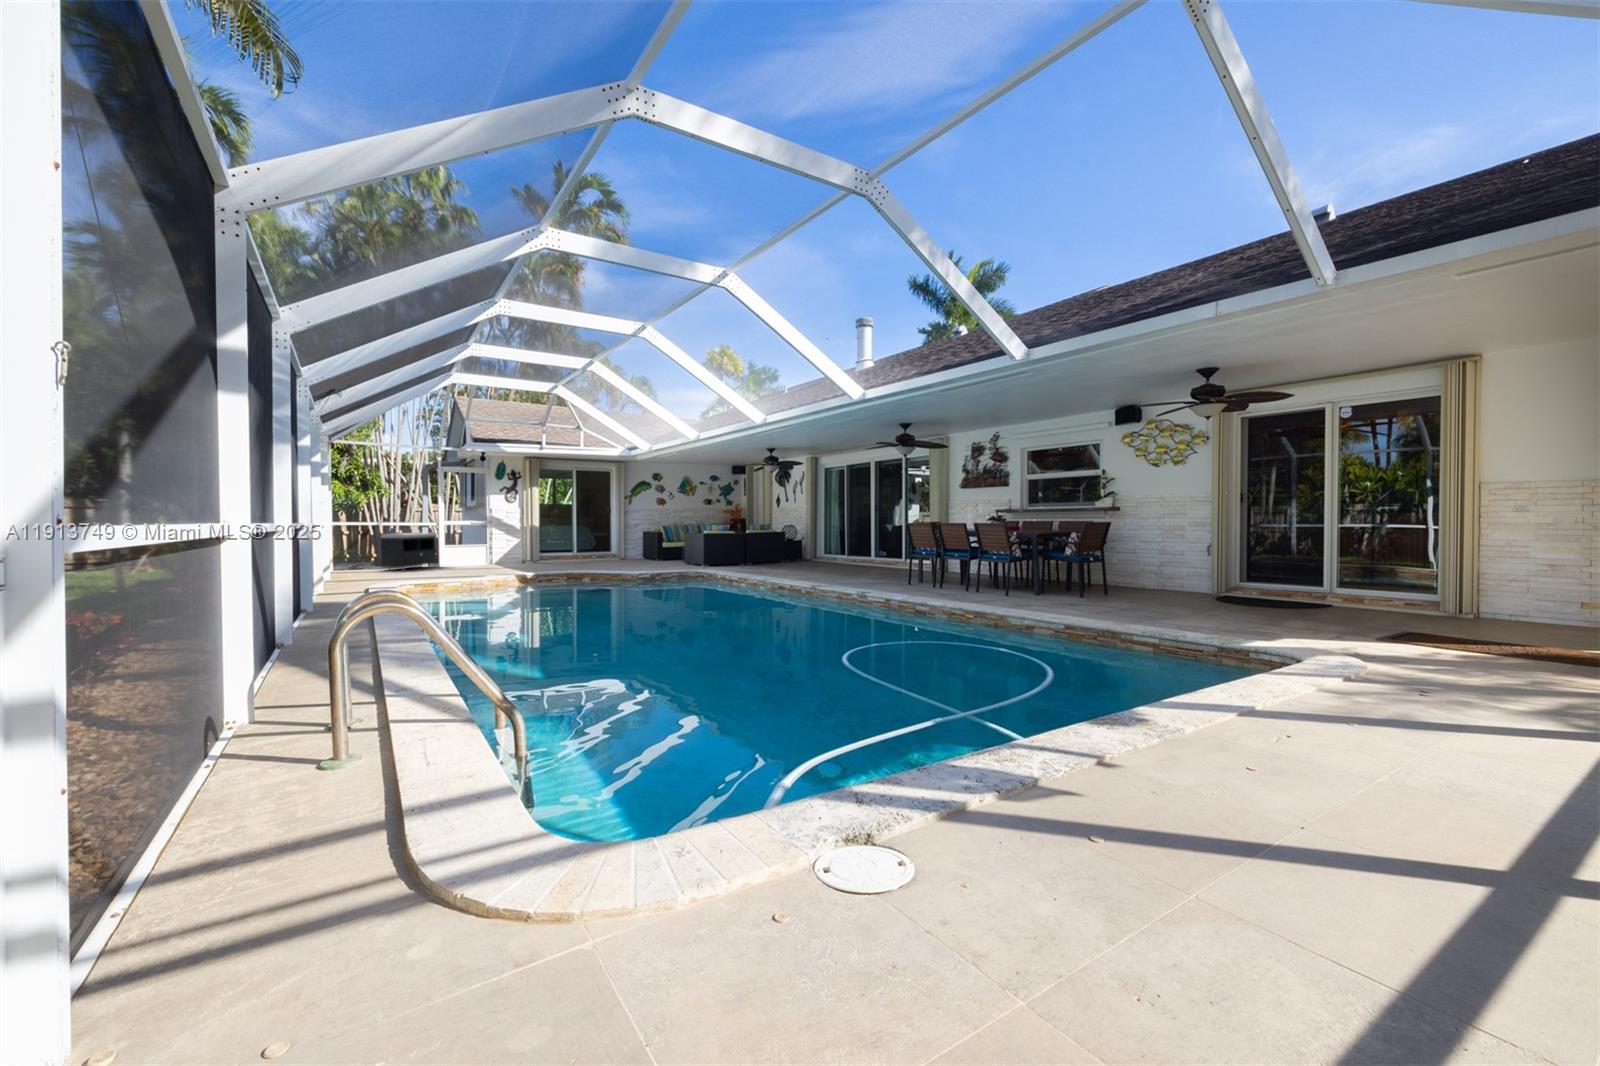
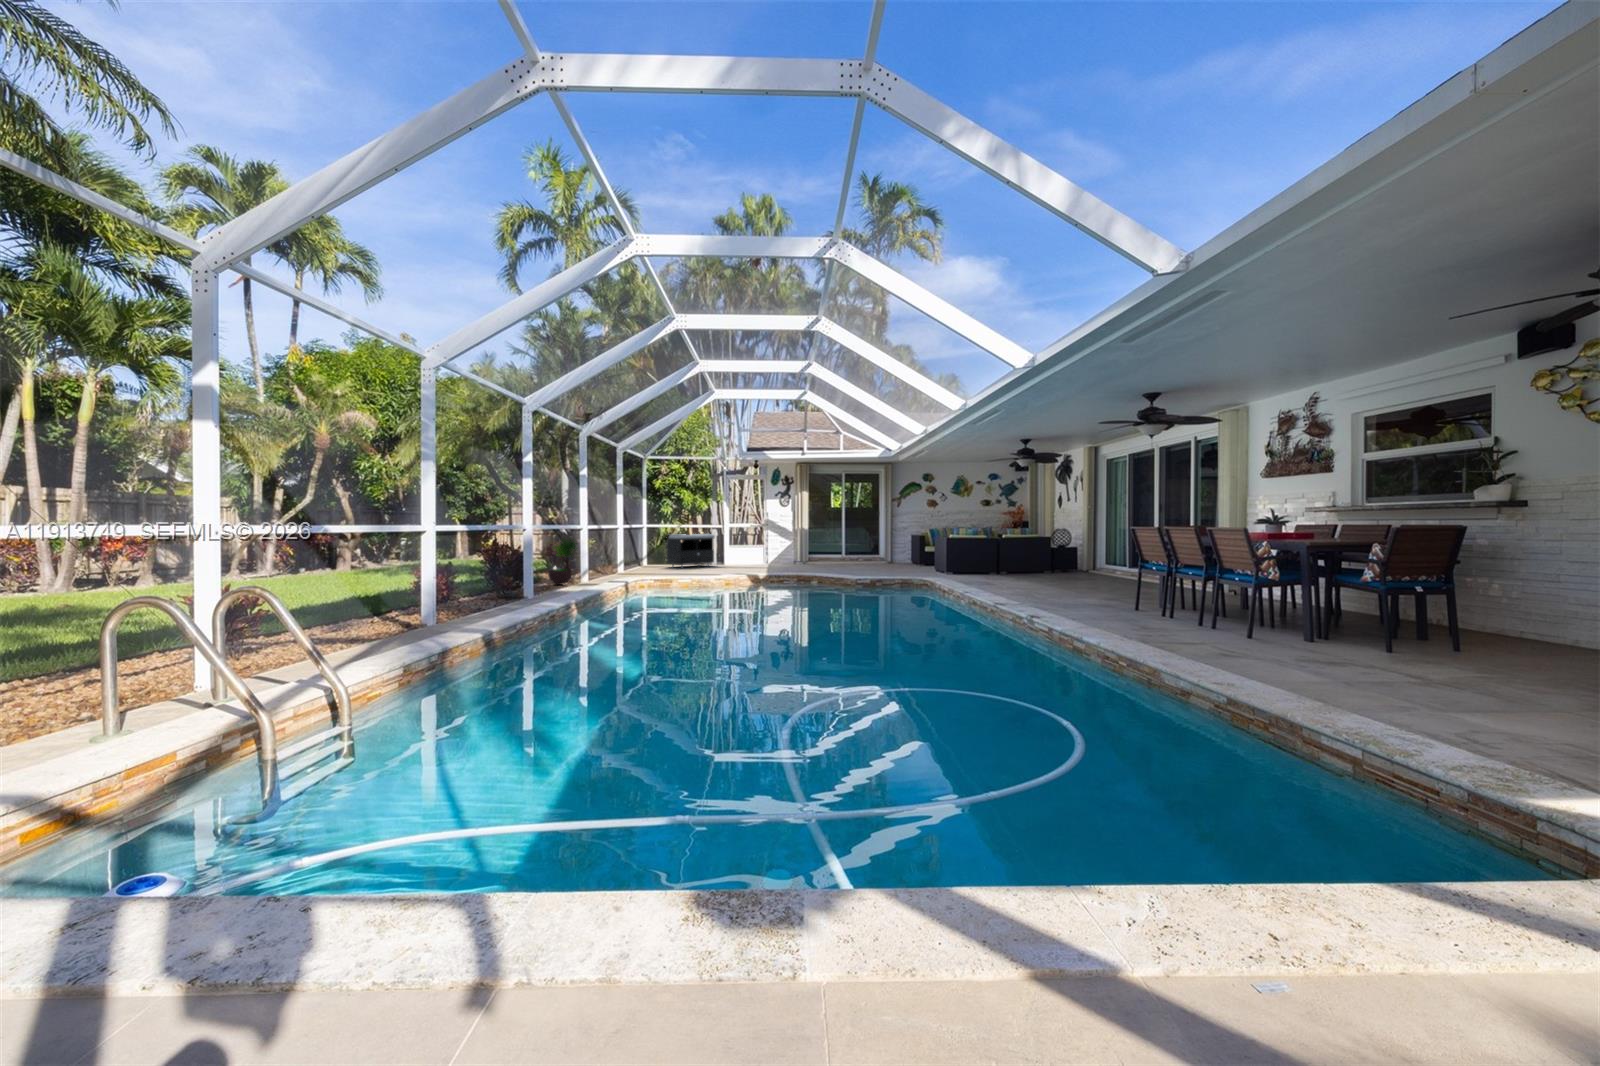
potted tree: none [304,535,345,593] -> present [548,539,577,585]

